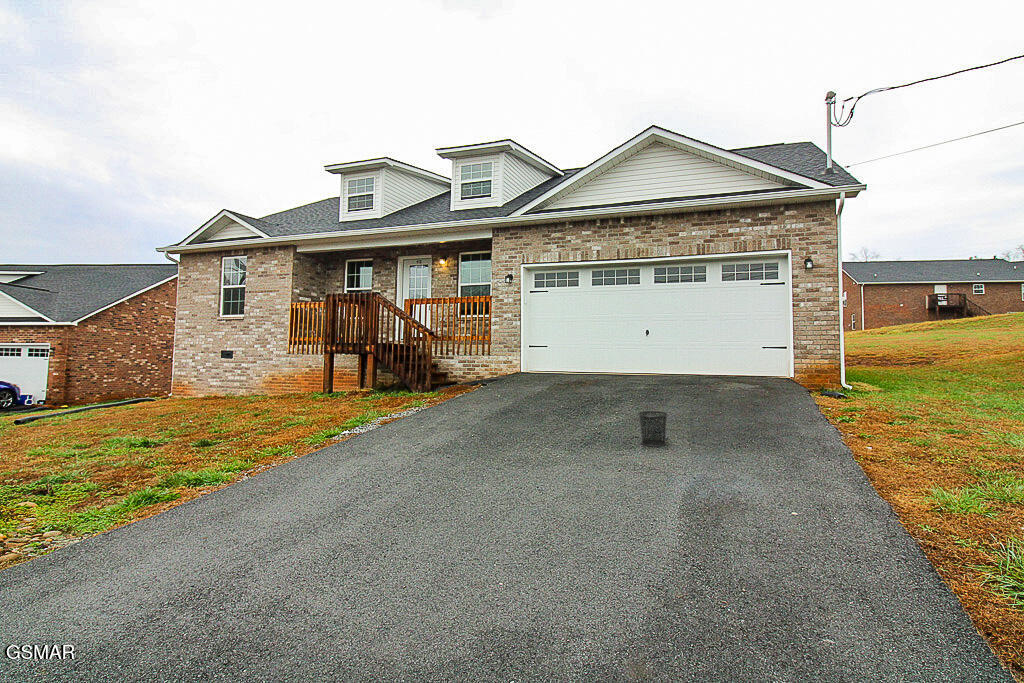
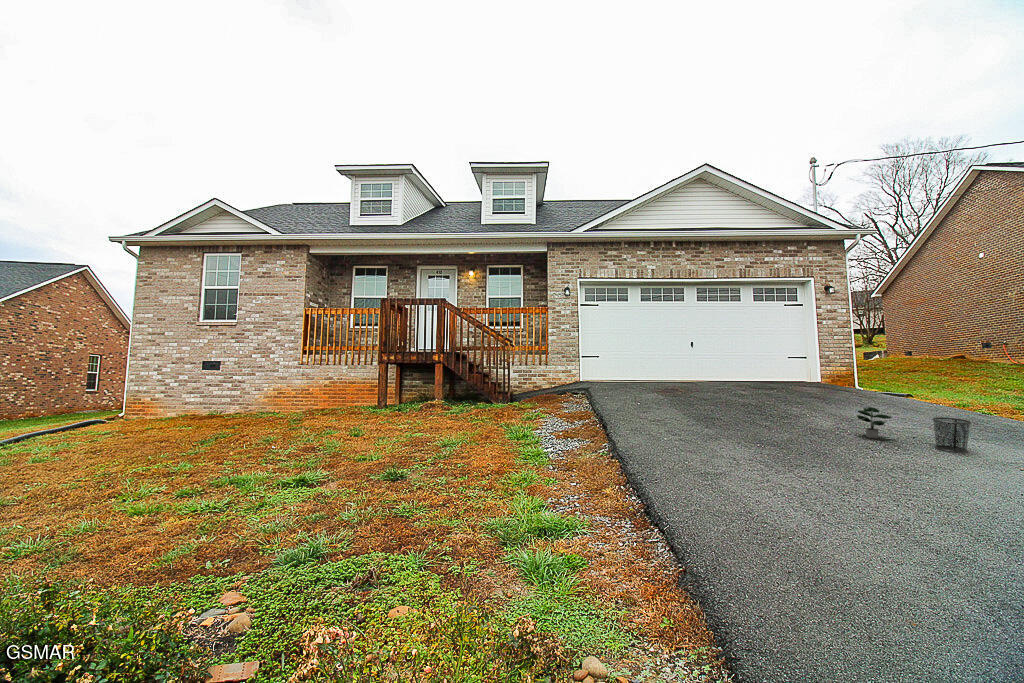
potted plant: none [603,400,629,431] -> present [857,407,892,438]

